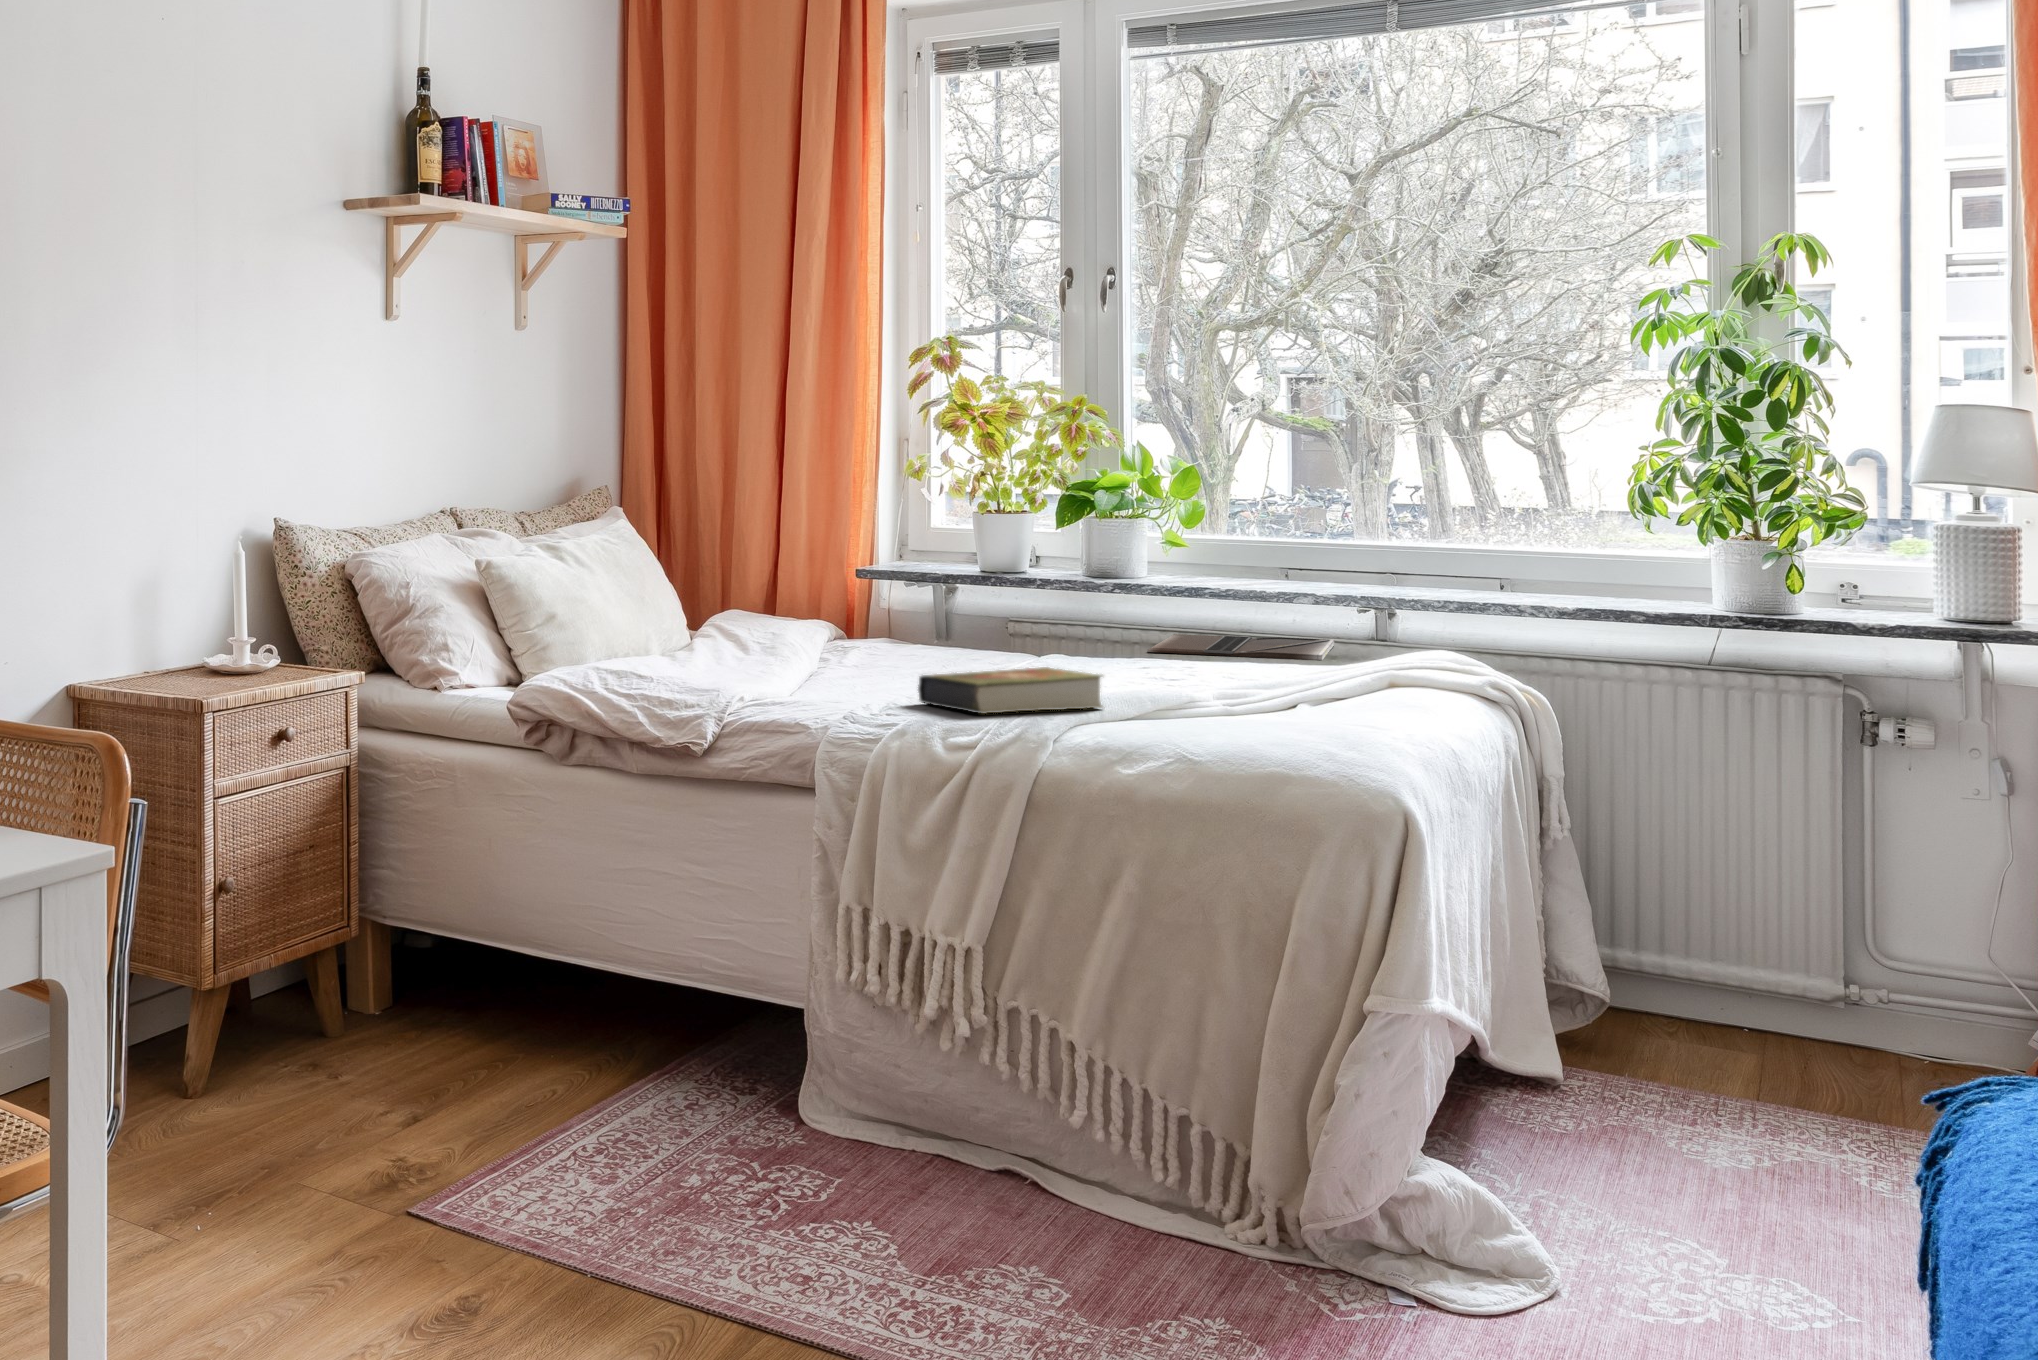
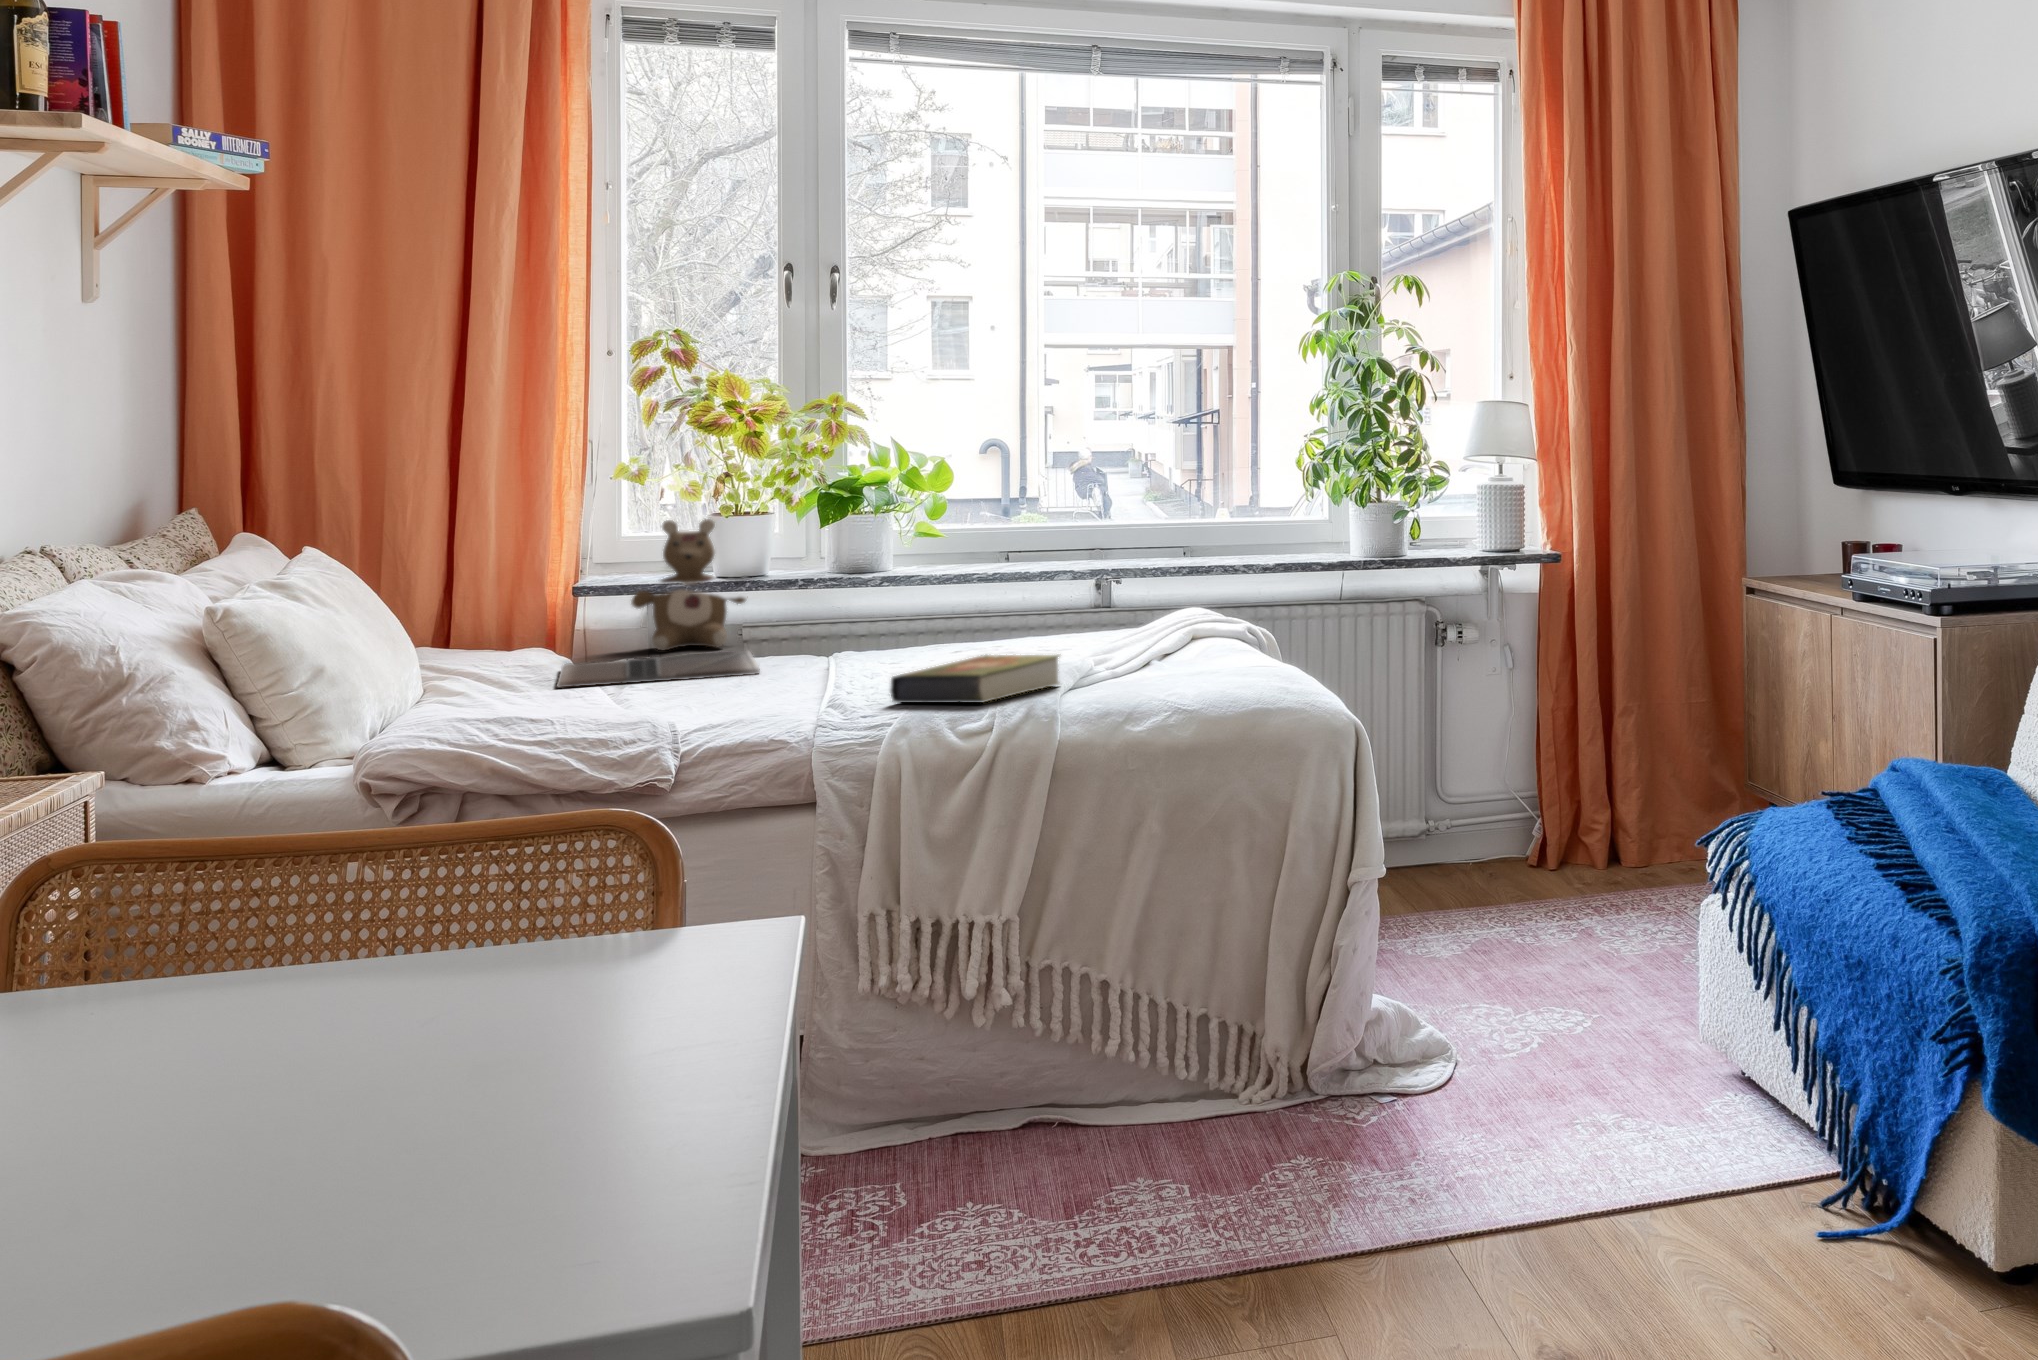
stuffed bear: none [914,515,1012,638] -> present [631,519,746,650]
laptop: present [1148,634,1334,660] -> present [557,651,760,688]

